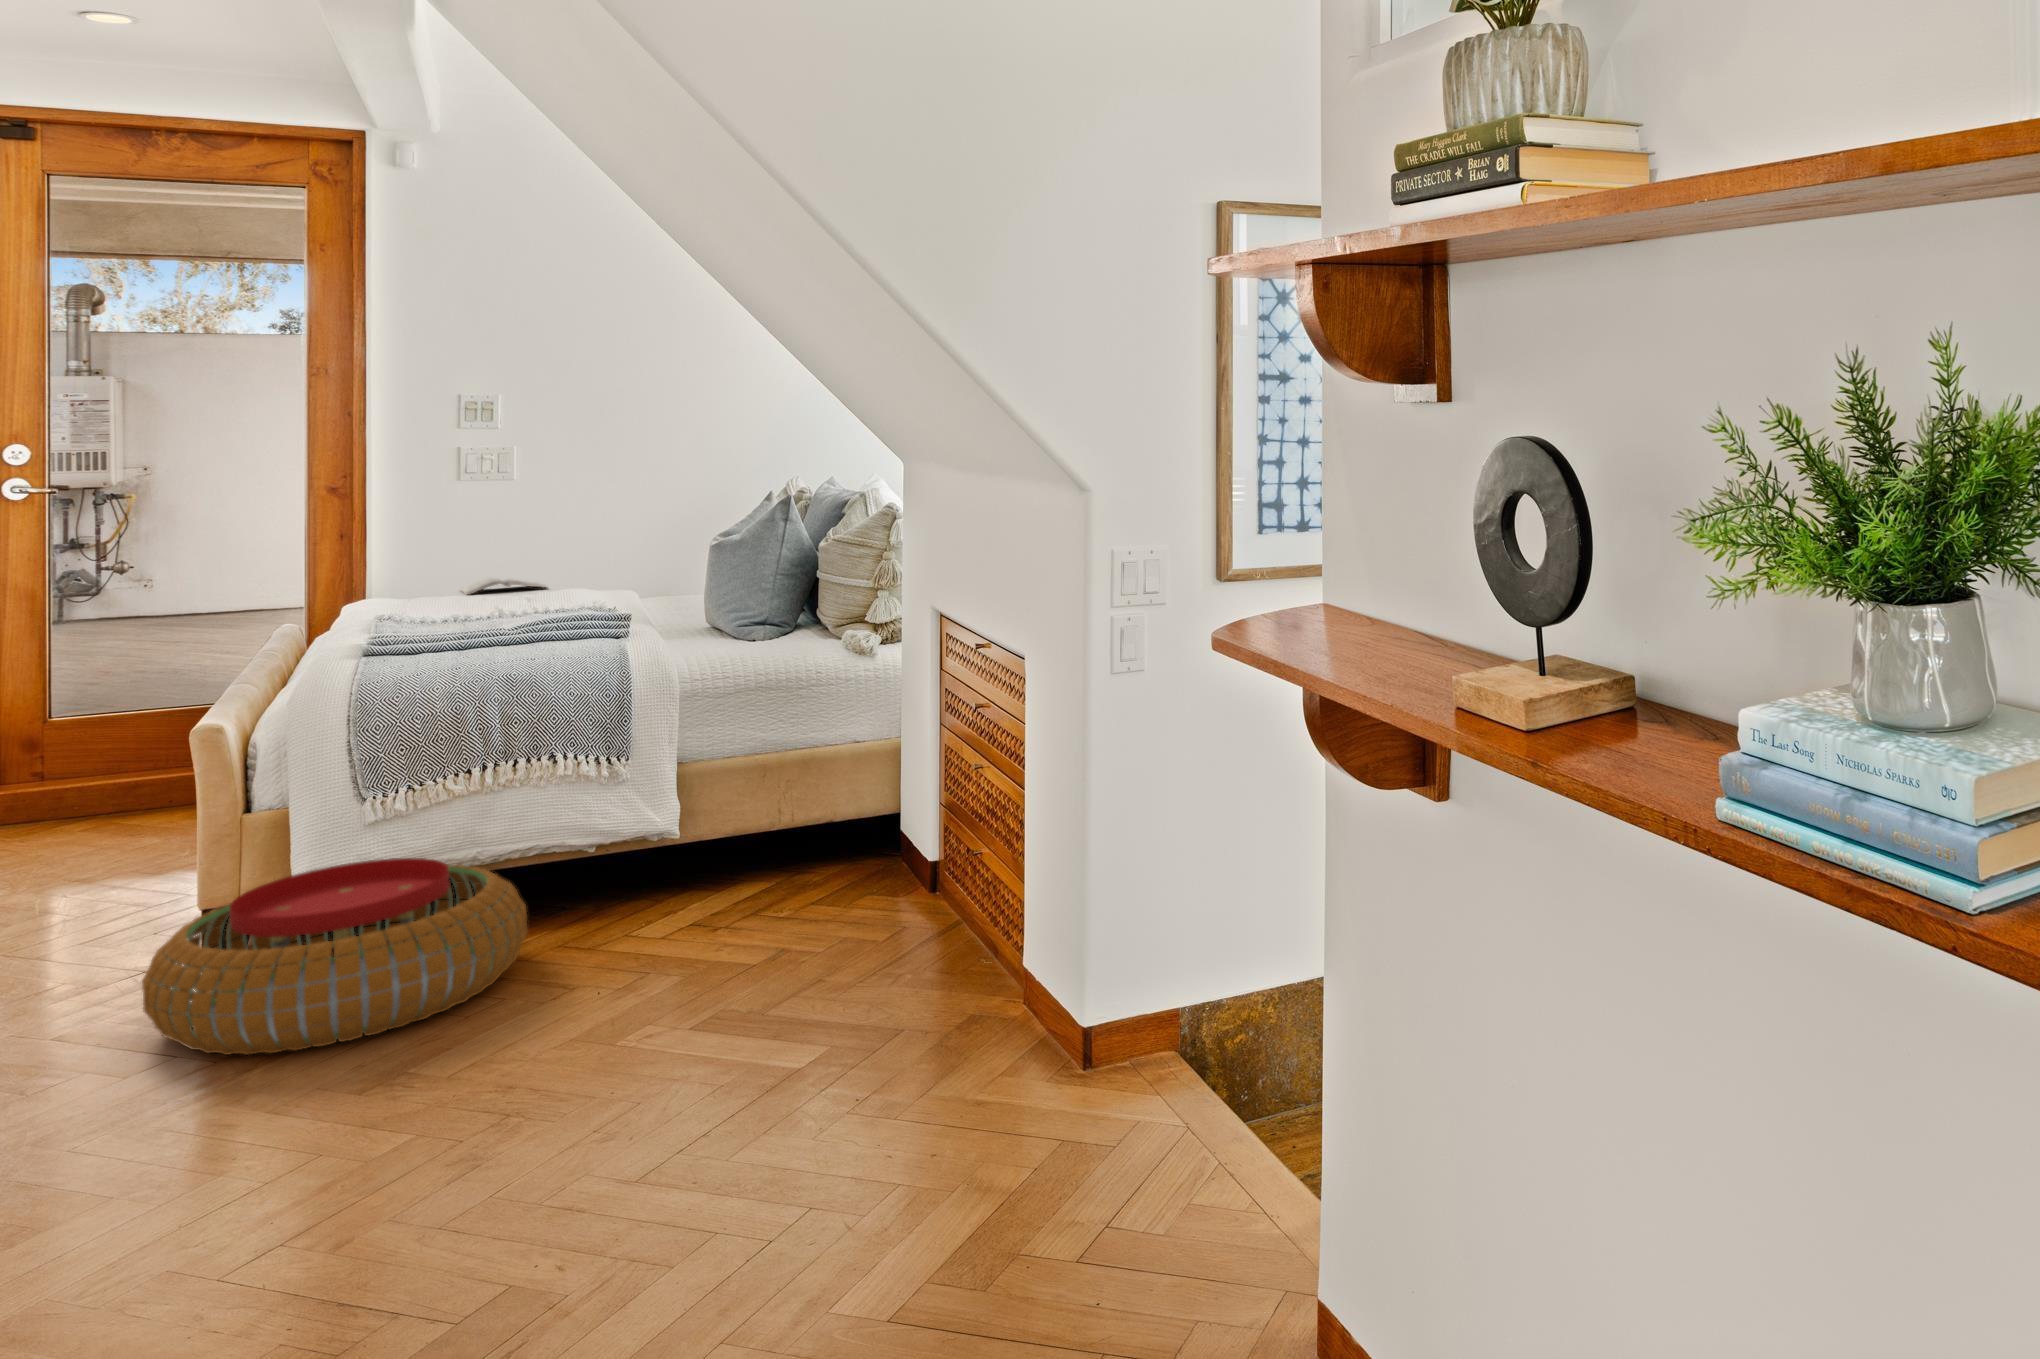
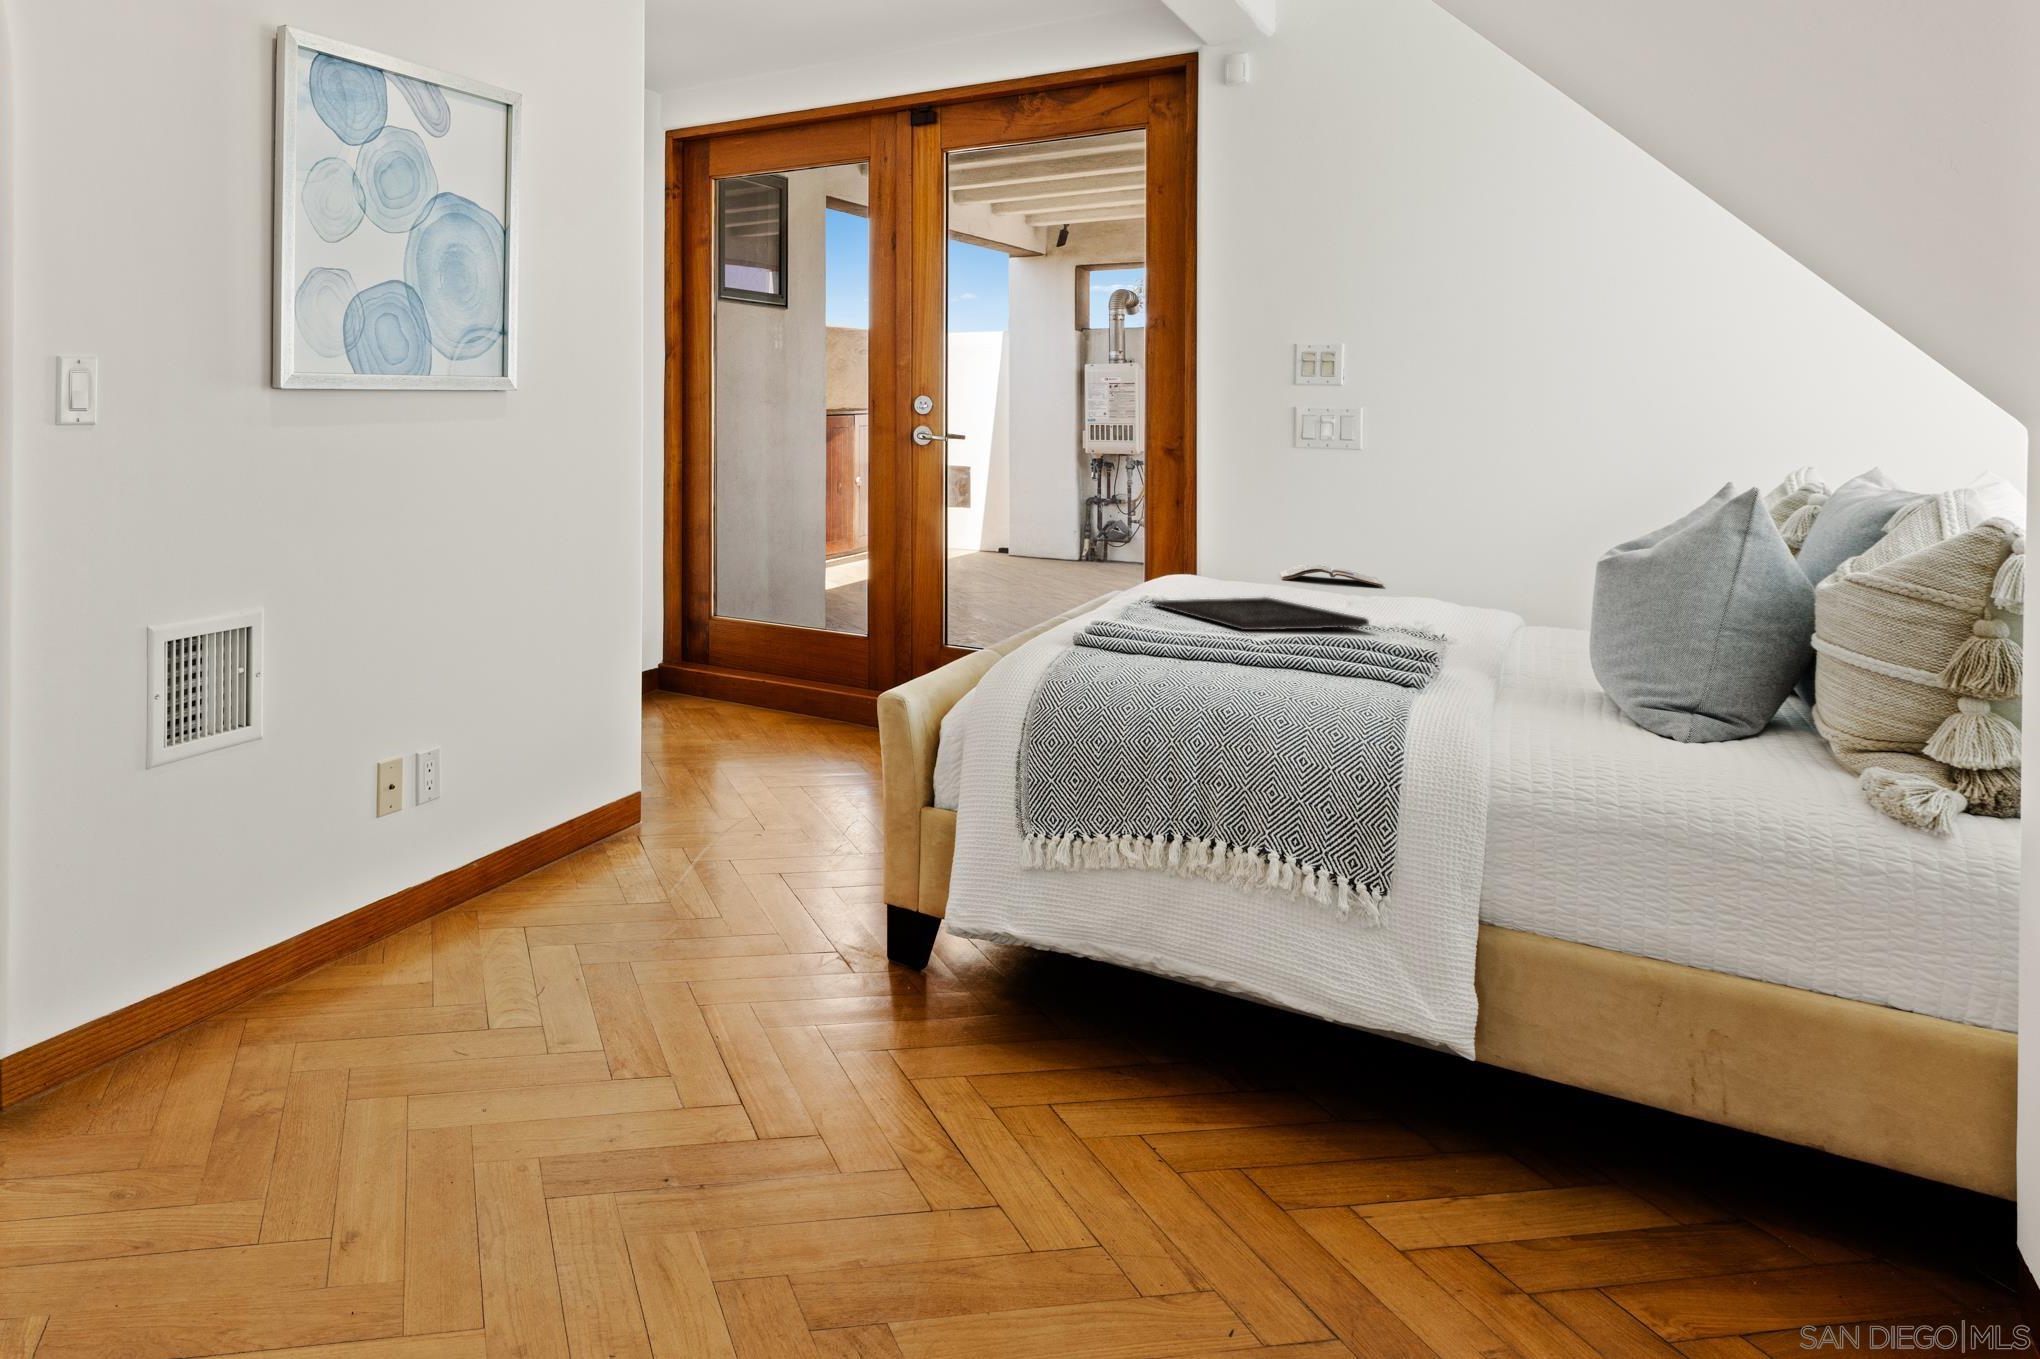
tray: none [392,607,569,630] -> present [1151,597,1369,630]
pouf: present [142,858,527,1055] -> none [710,916,1176,1236]

